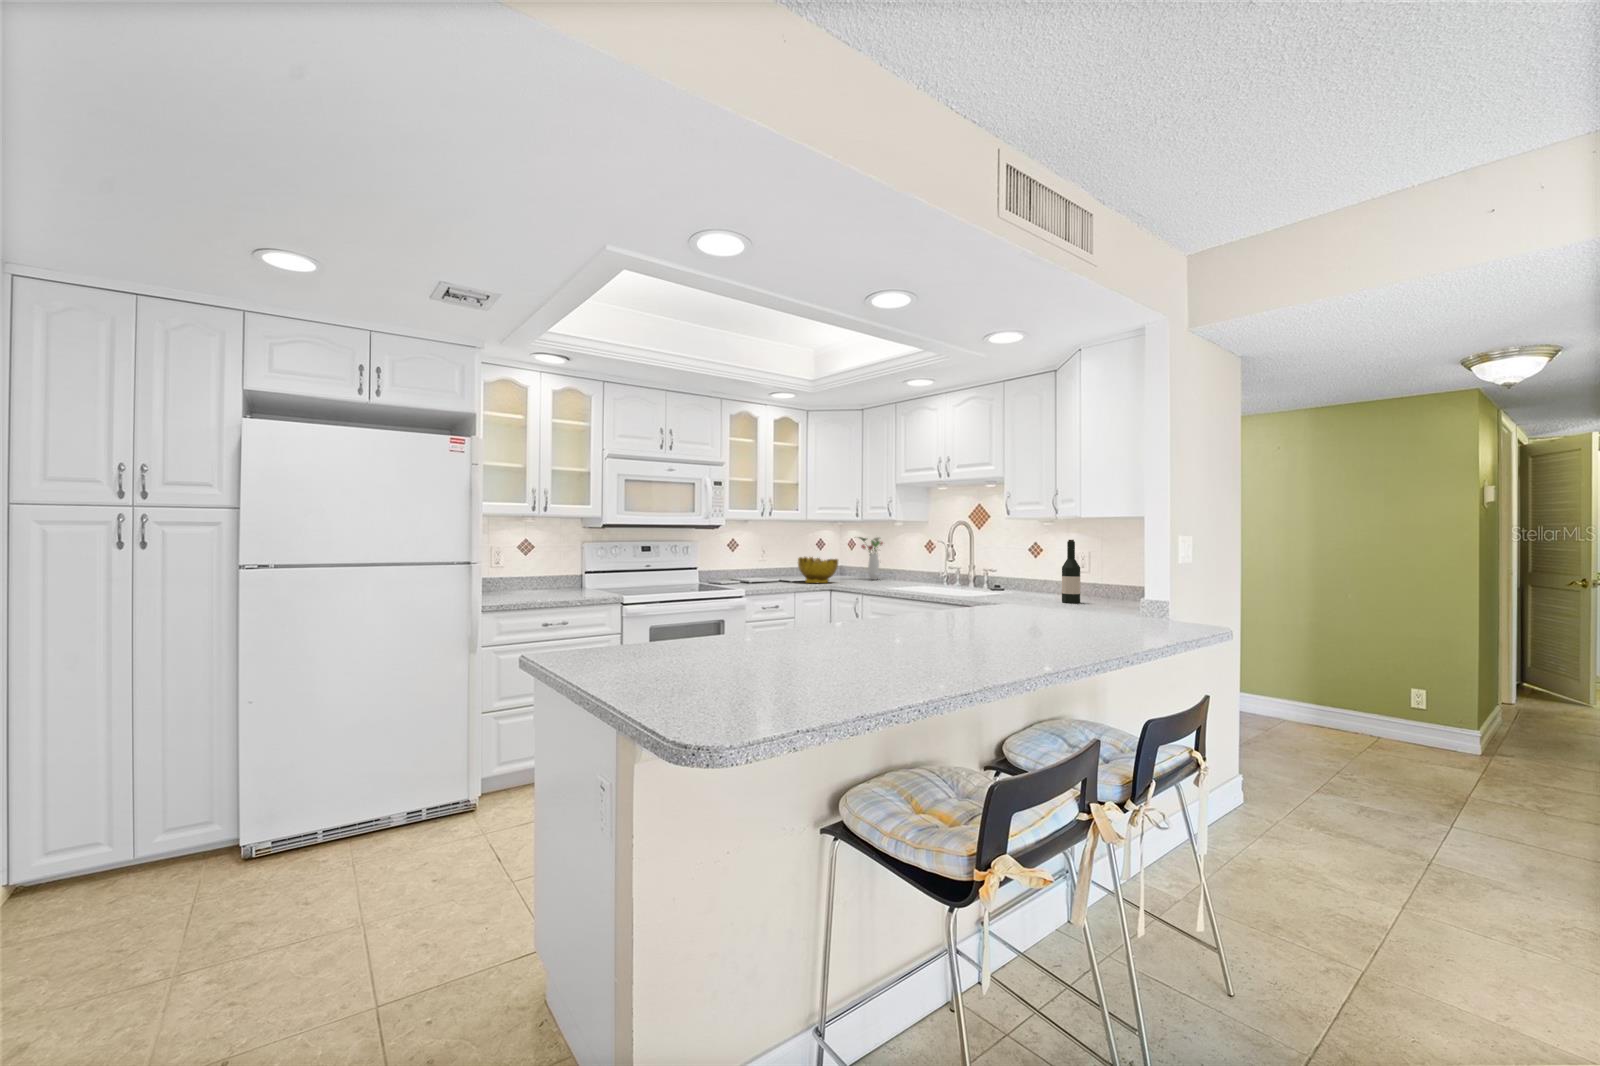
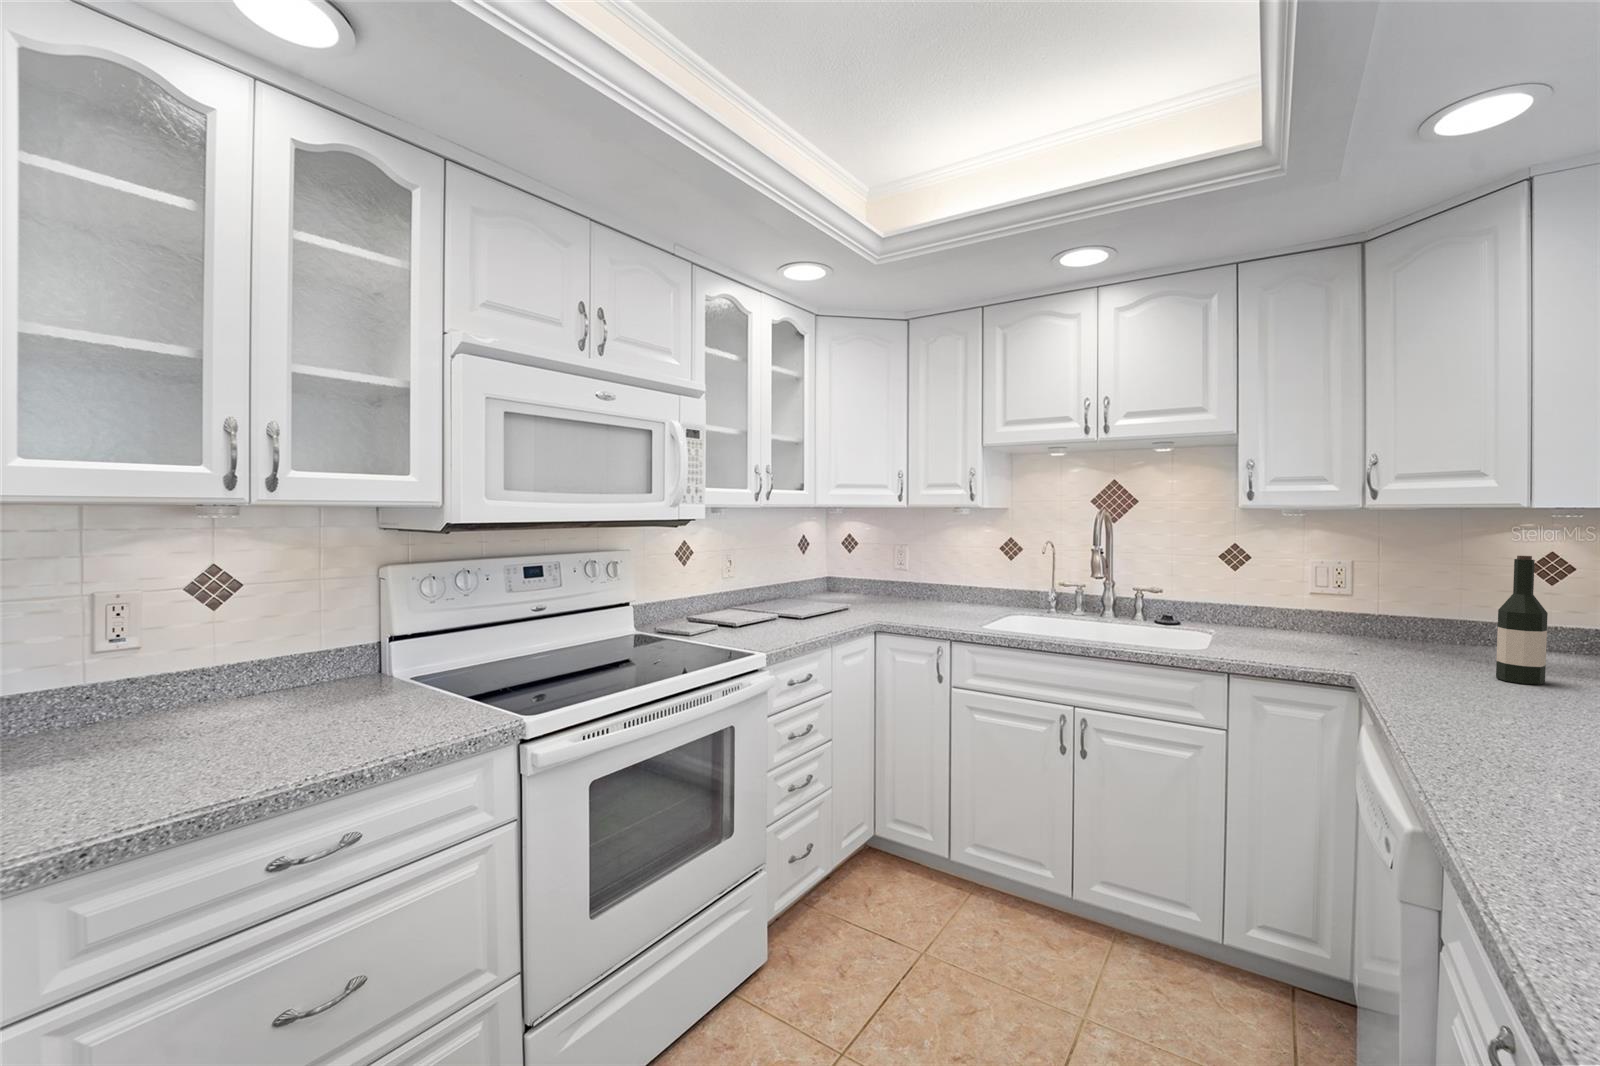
flower arrangement: present [859,537,883,580] -> none [852,527,910,600]
decorative bowl: present [798,557,838,583] -> none [792,566,864,617]

